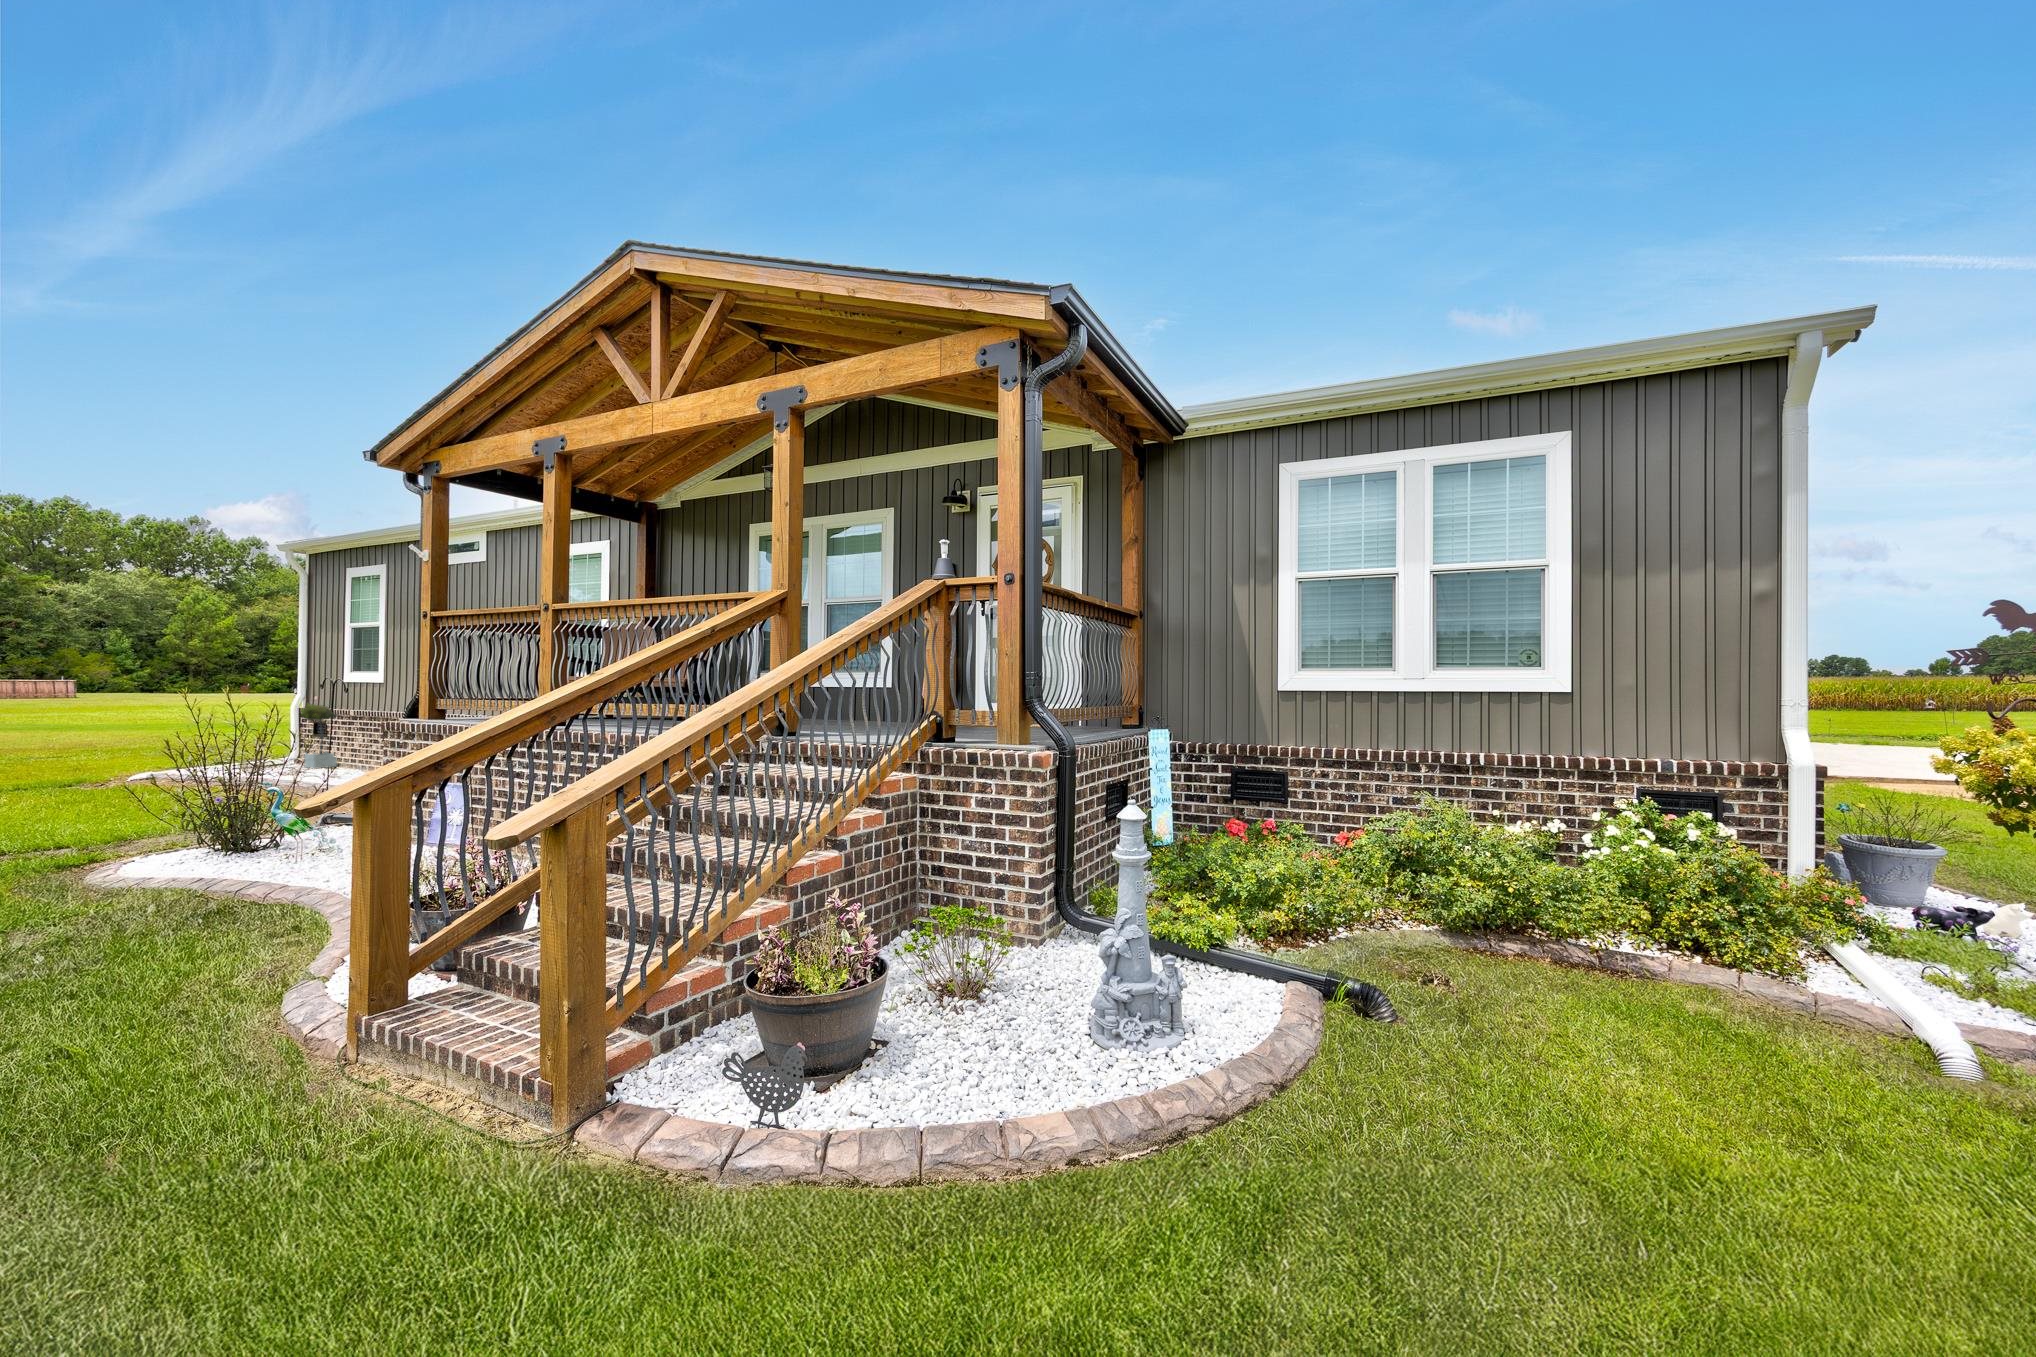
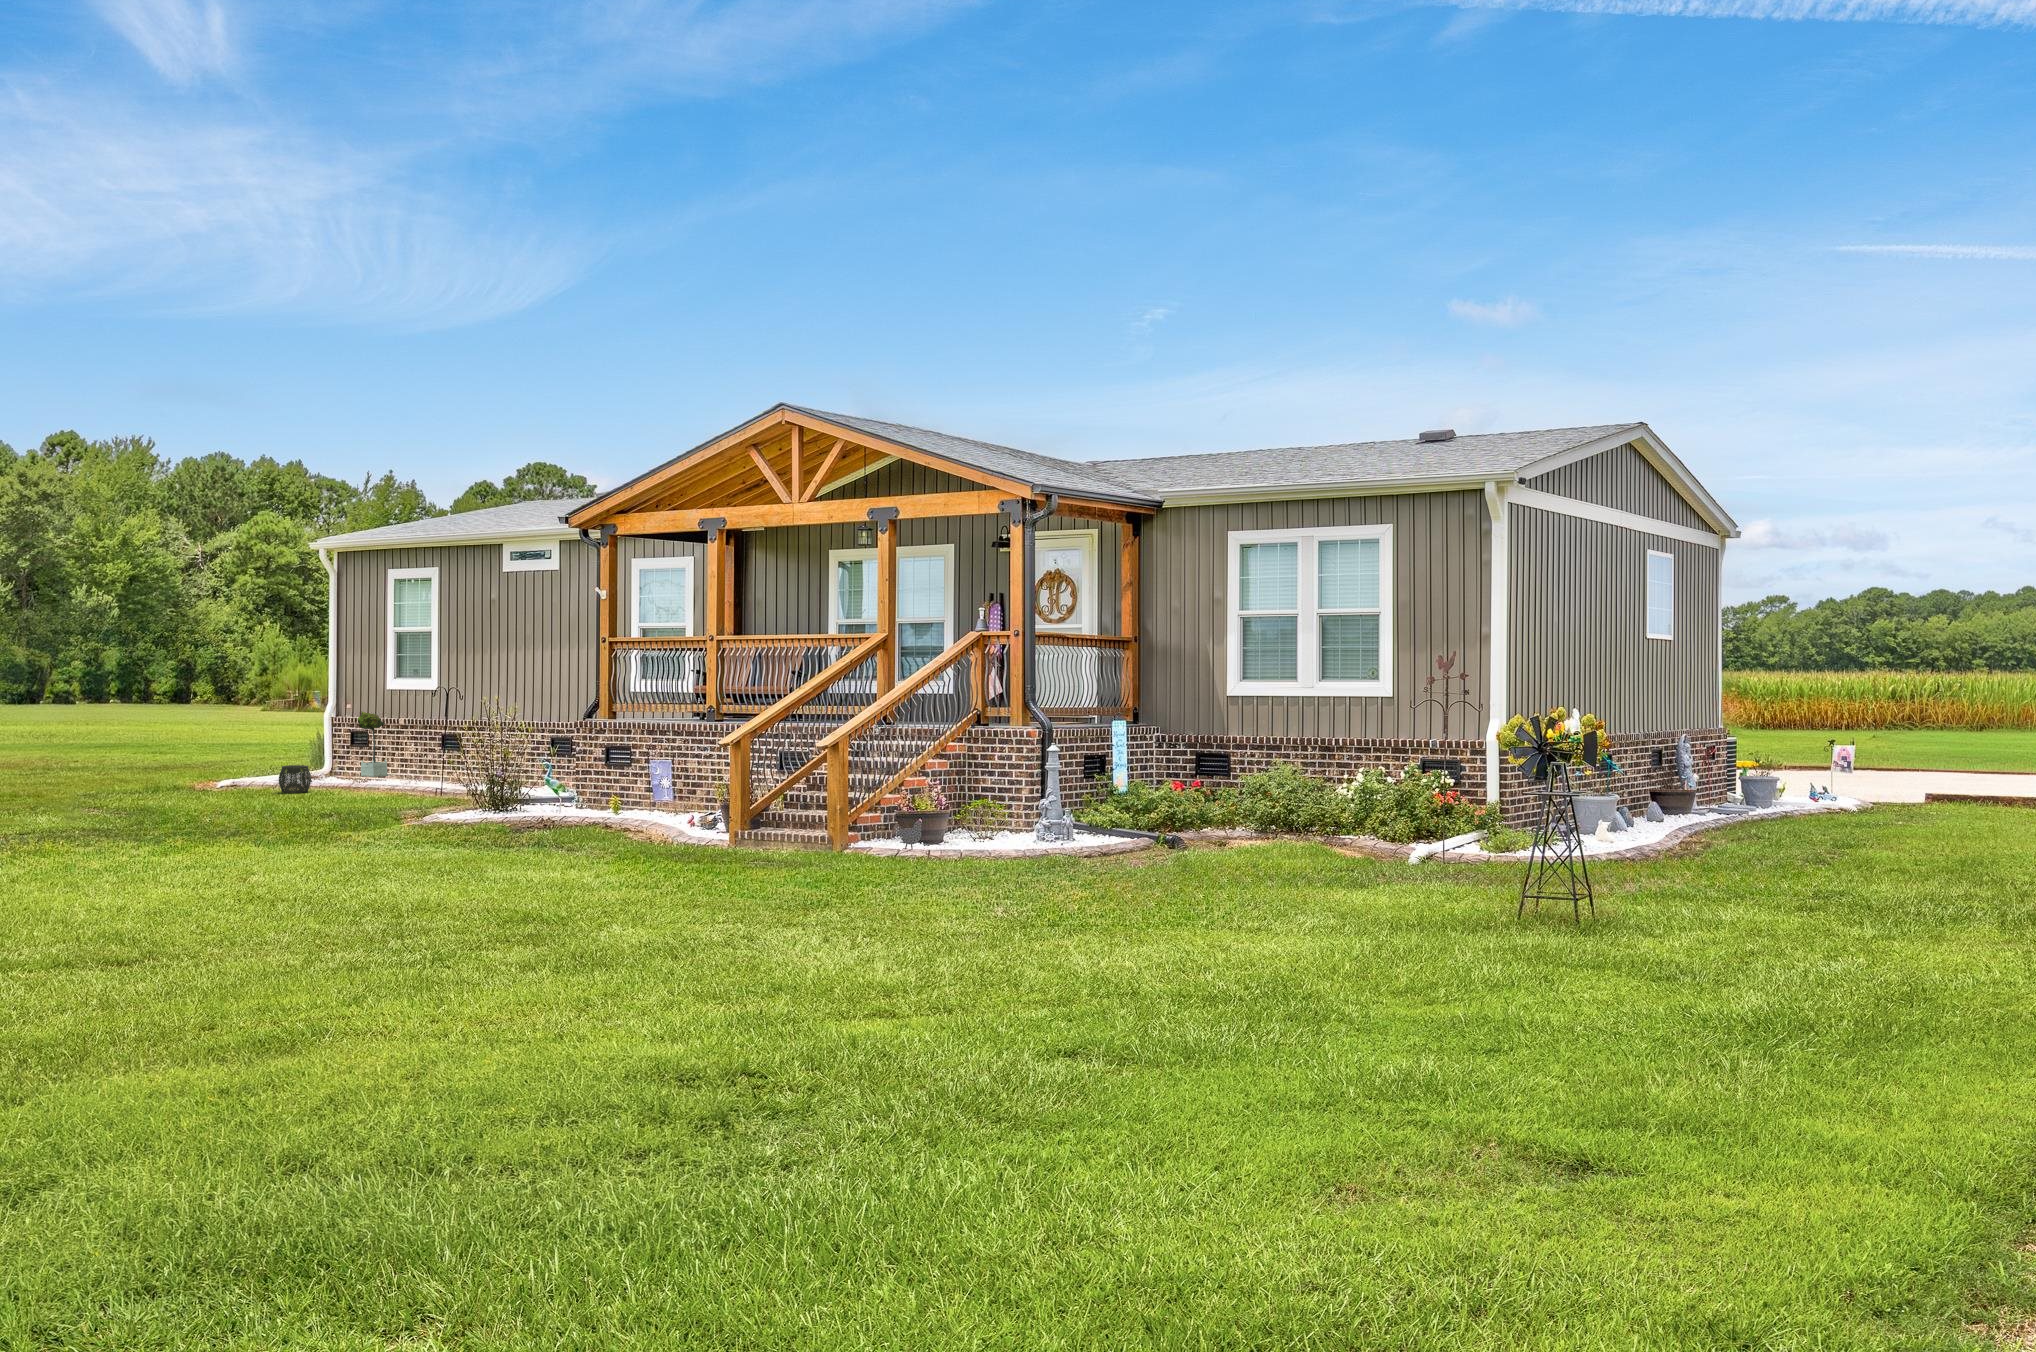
woven basket: none [47,770,111,807] -> present [279,765,311,793]

